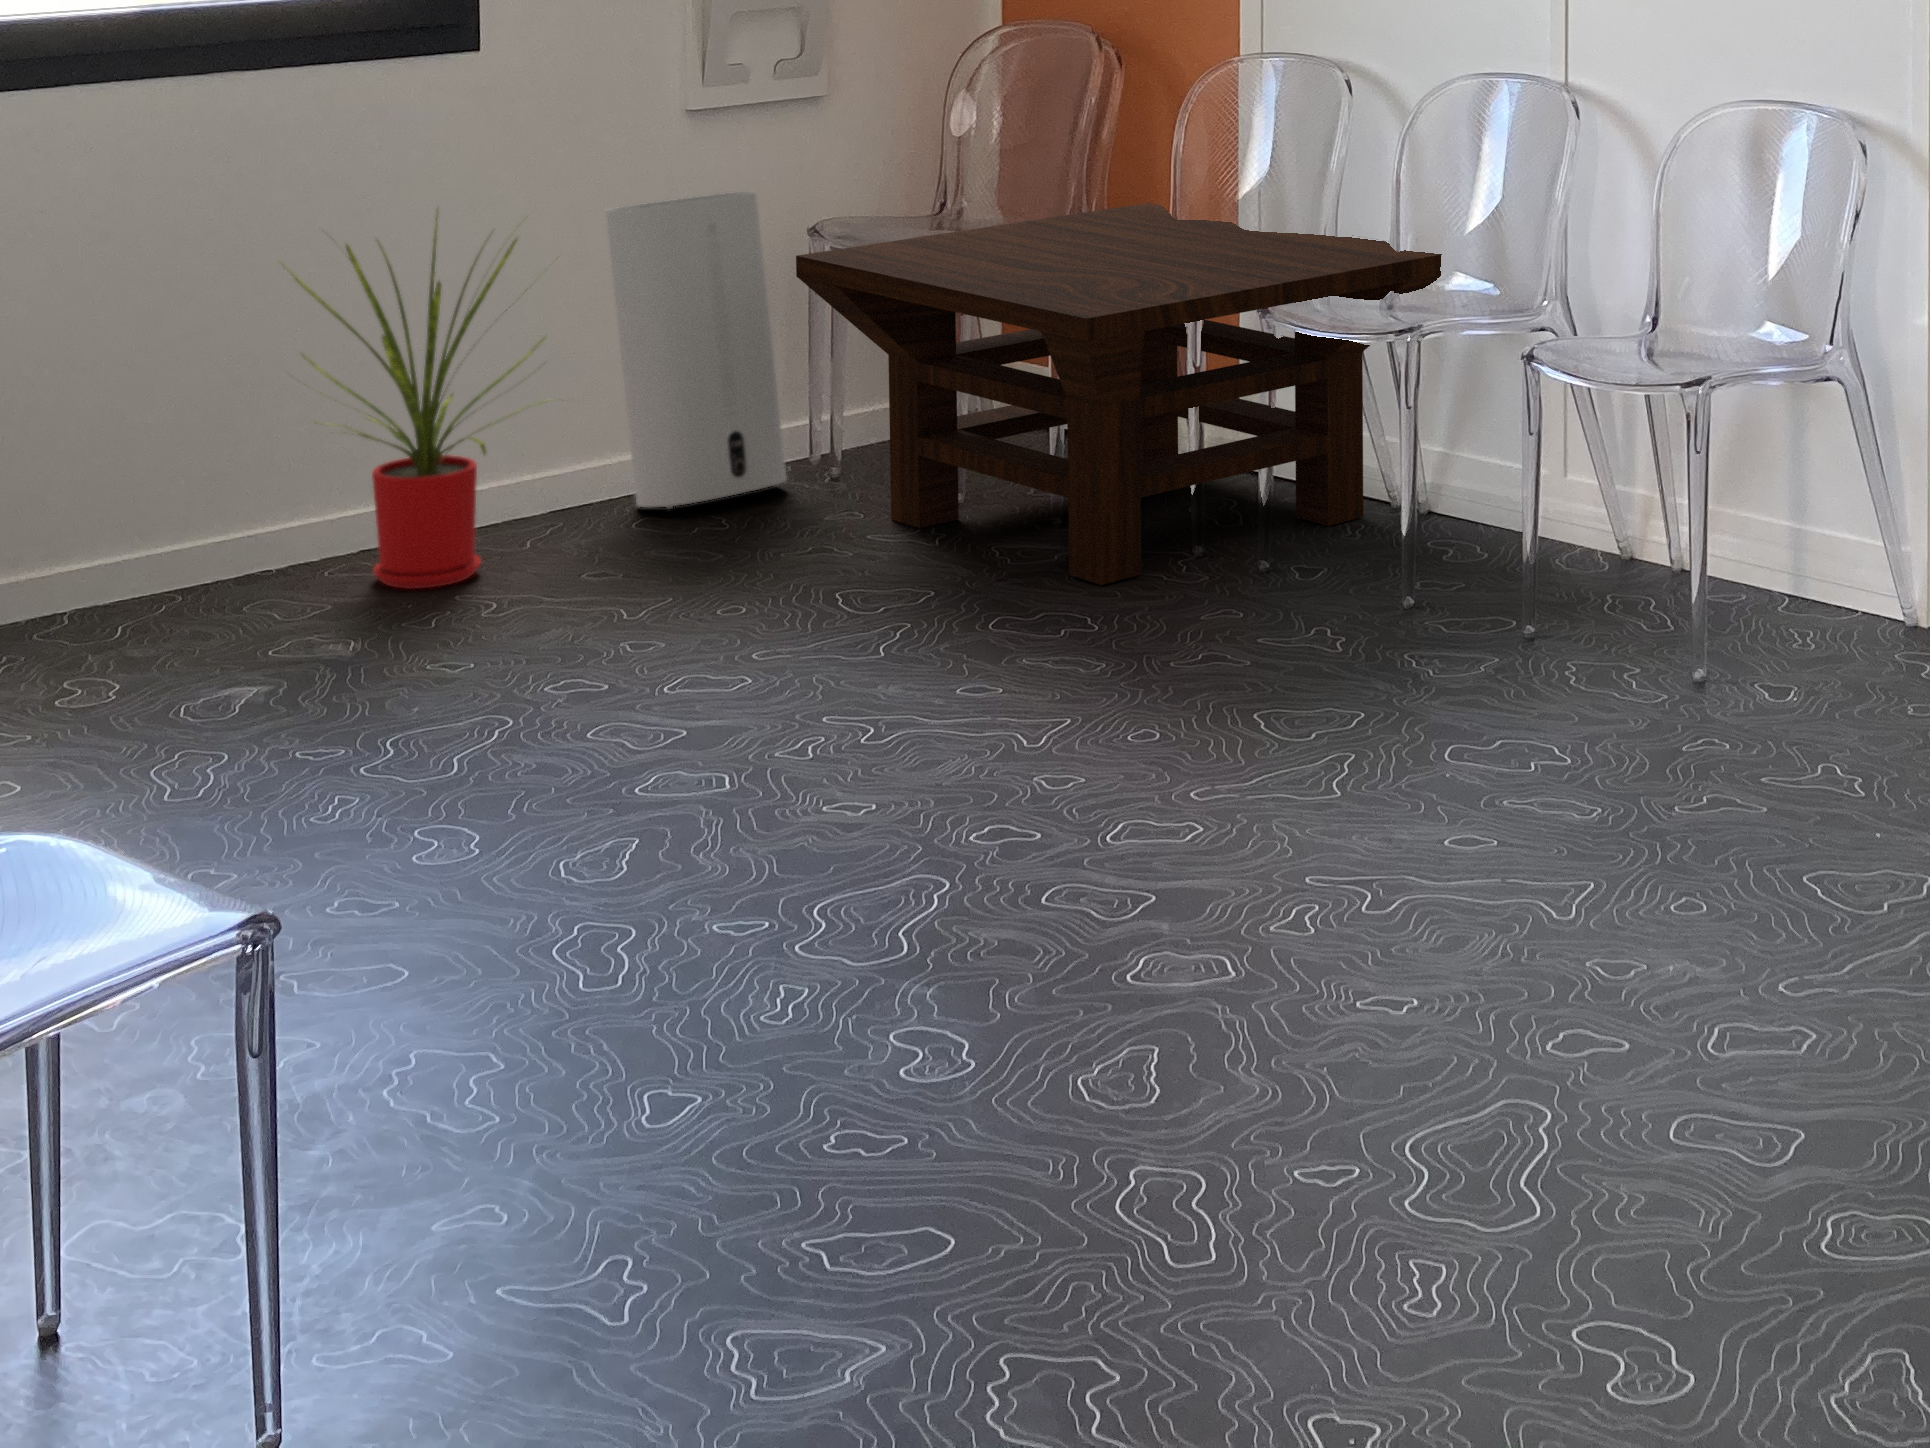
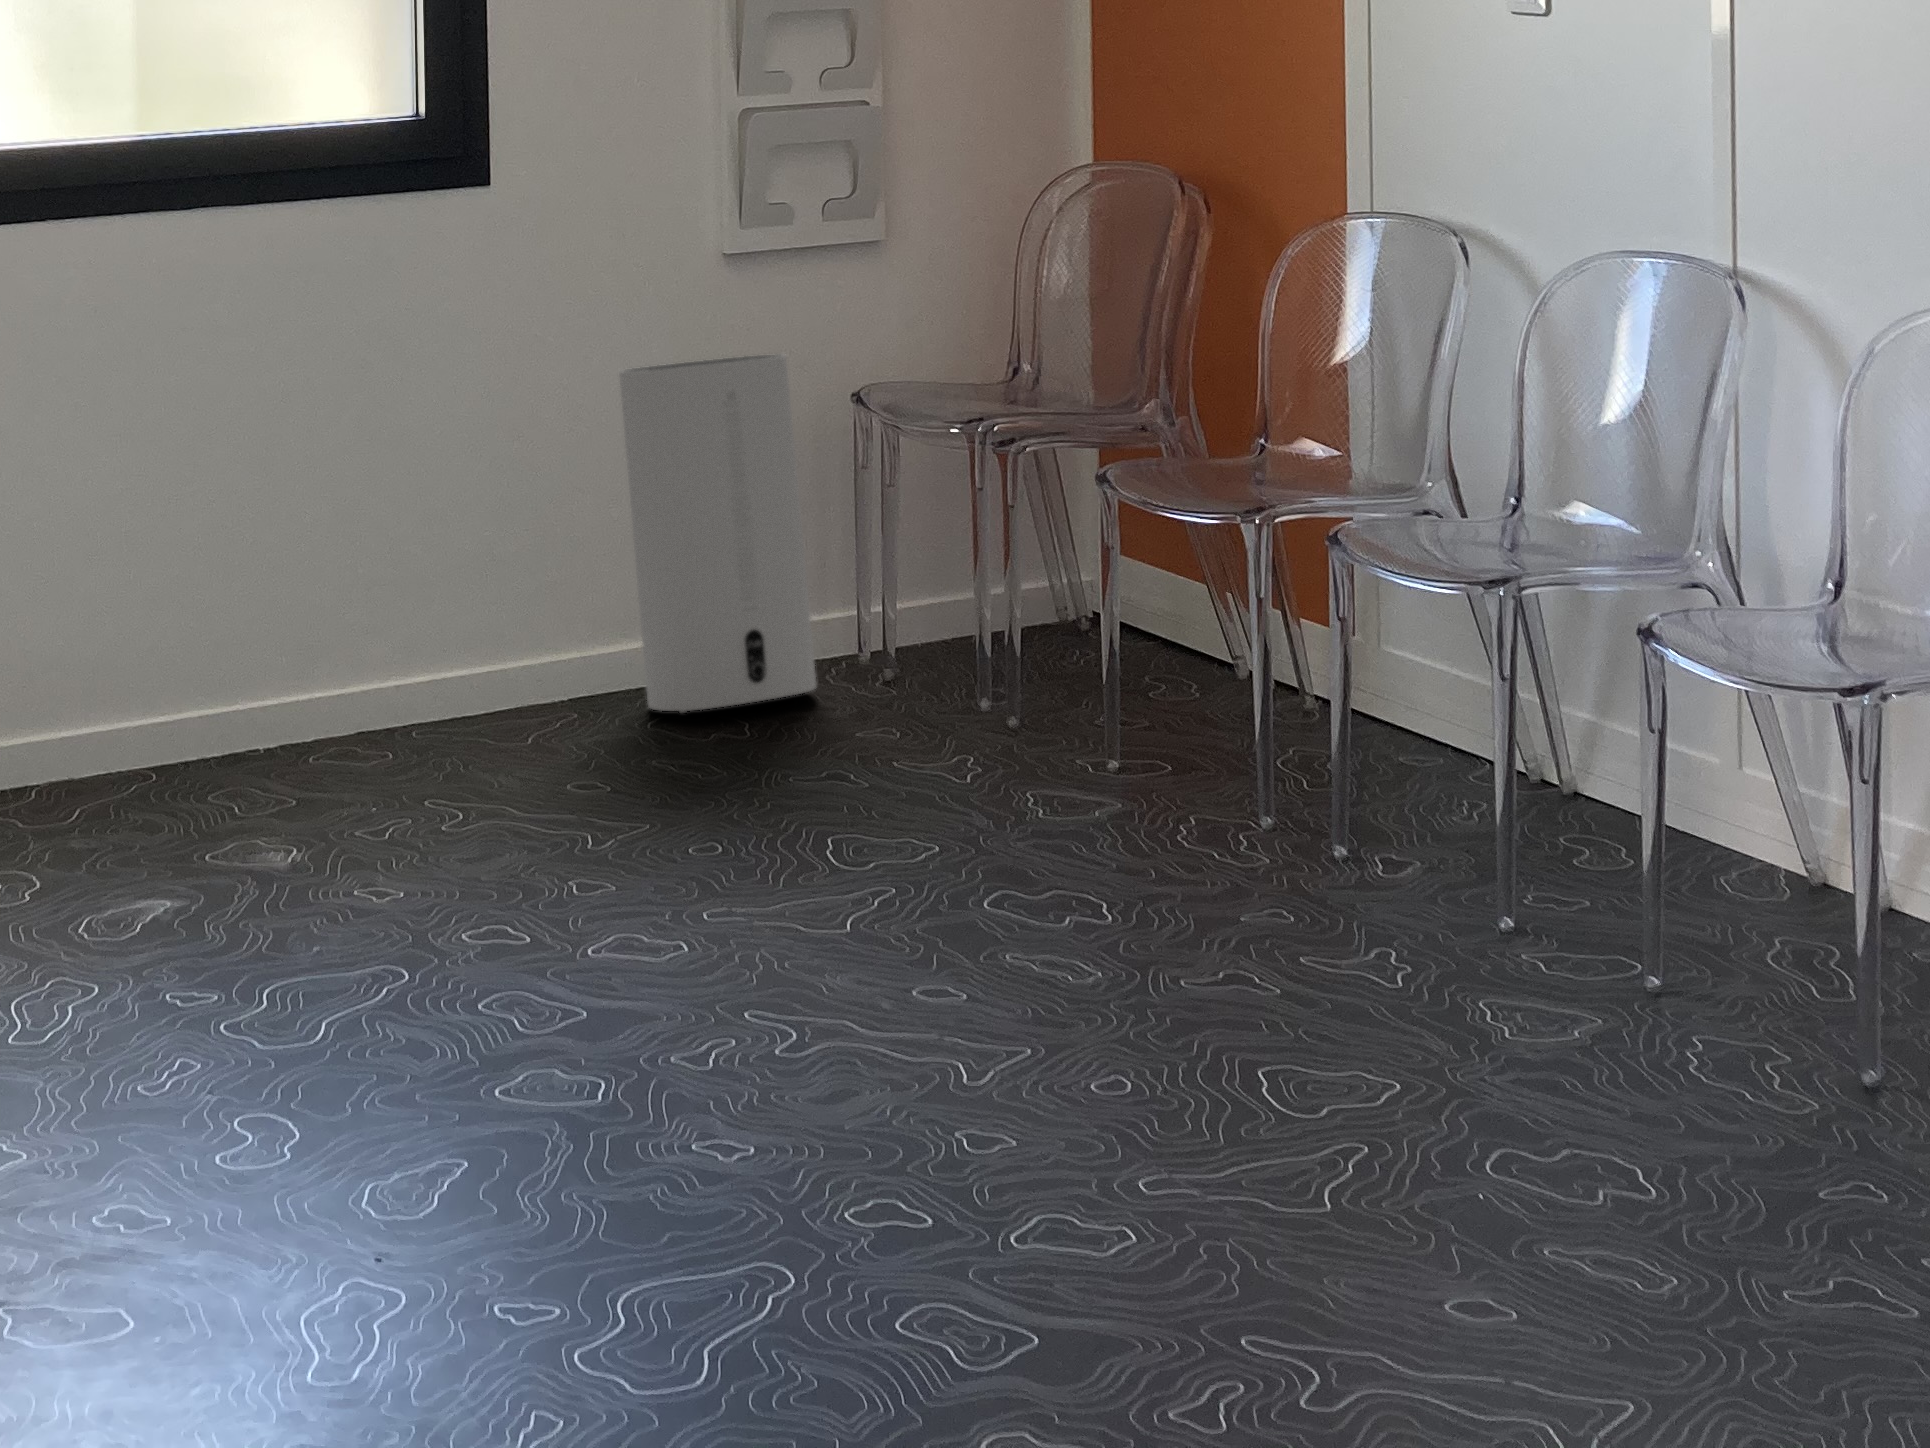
coffee table: present [796,203,1442,585] -> none [814,383,1592,856]
house plant: present [289,210,550,589] -> none [250,362,559,790]

